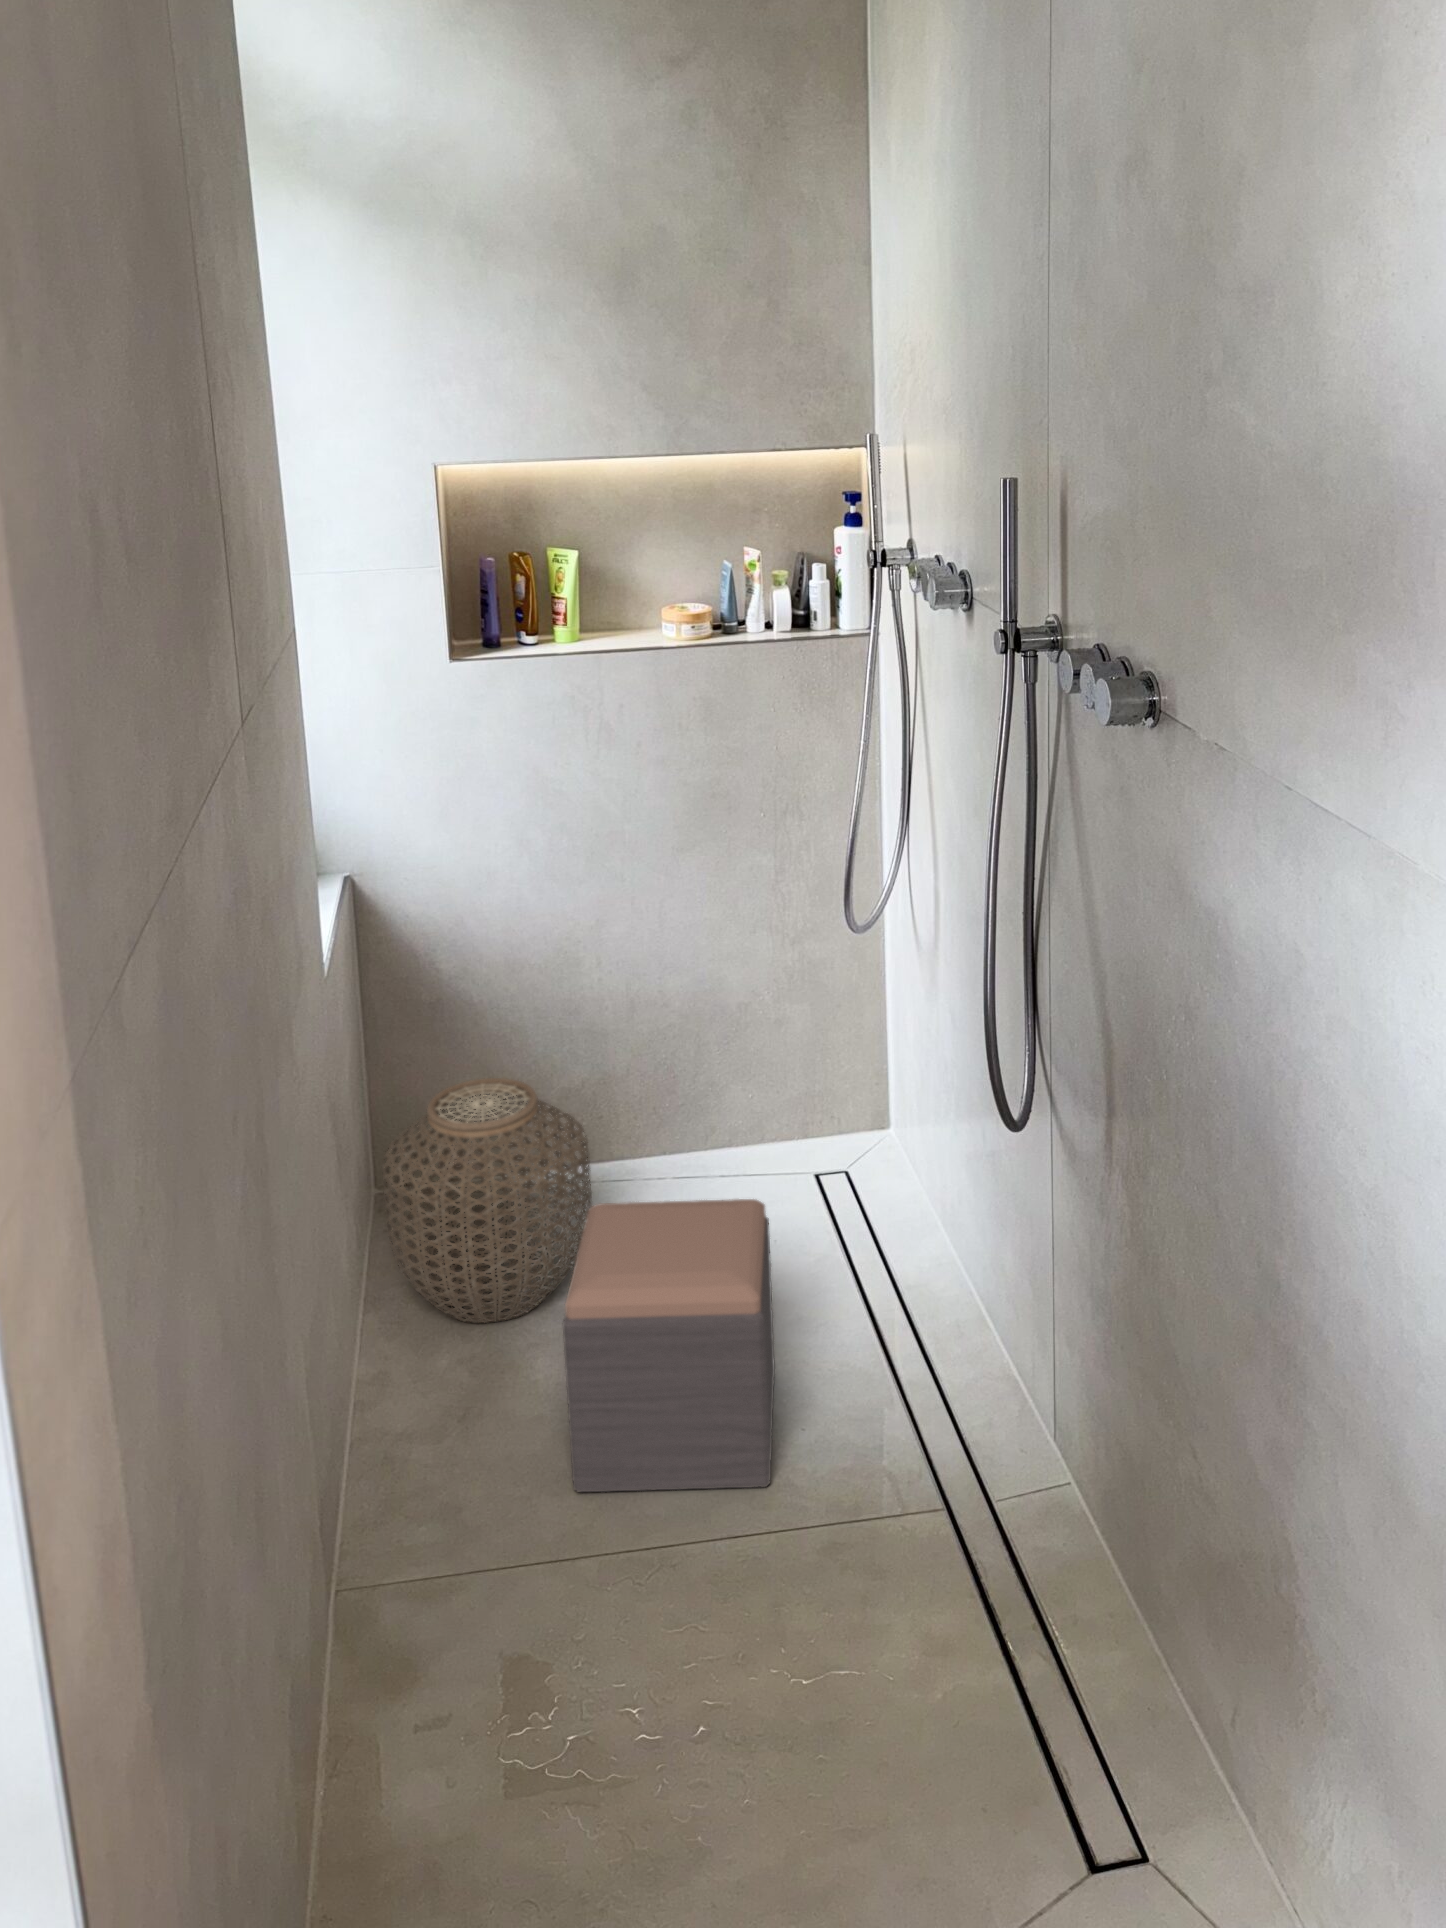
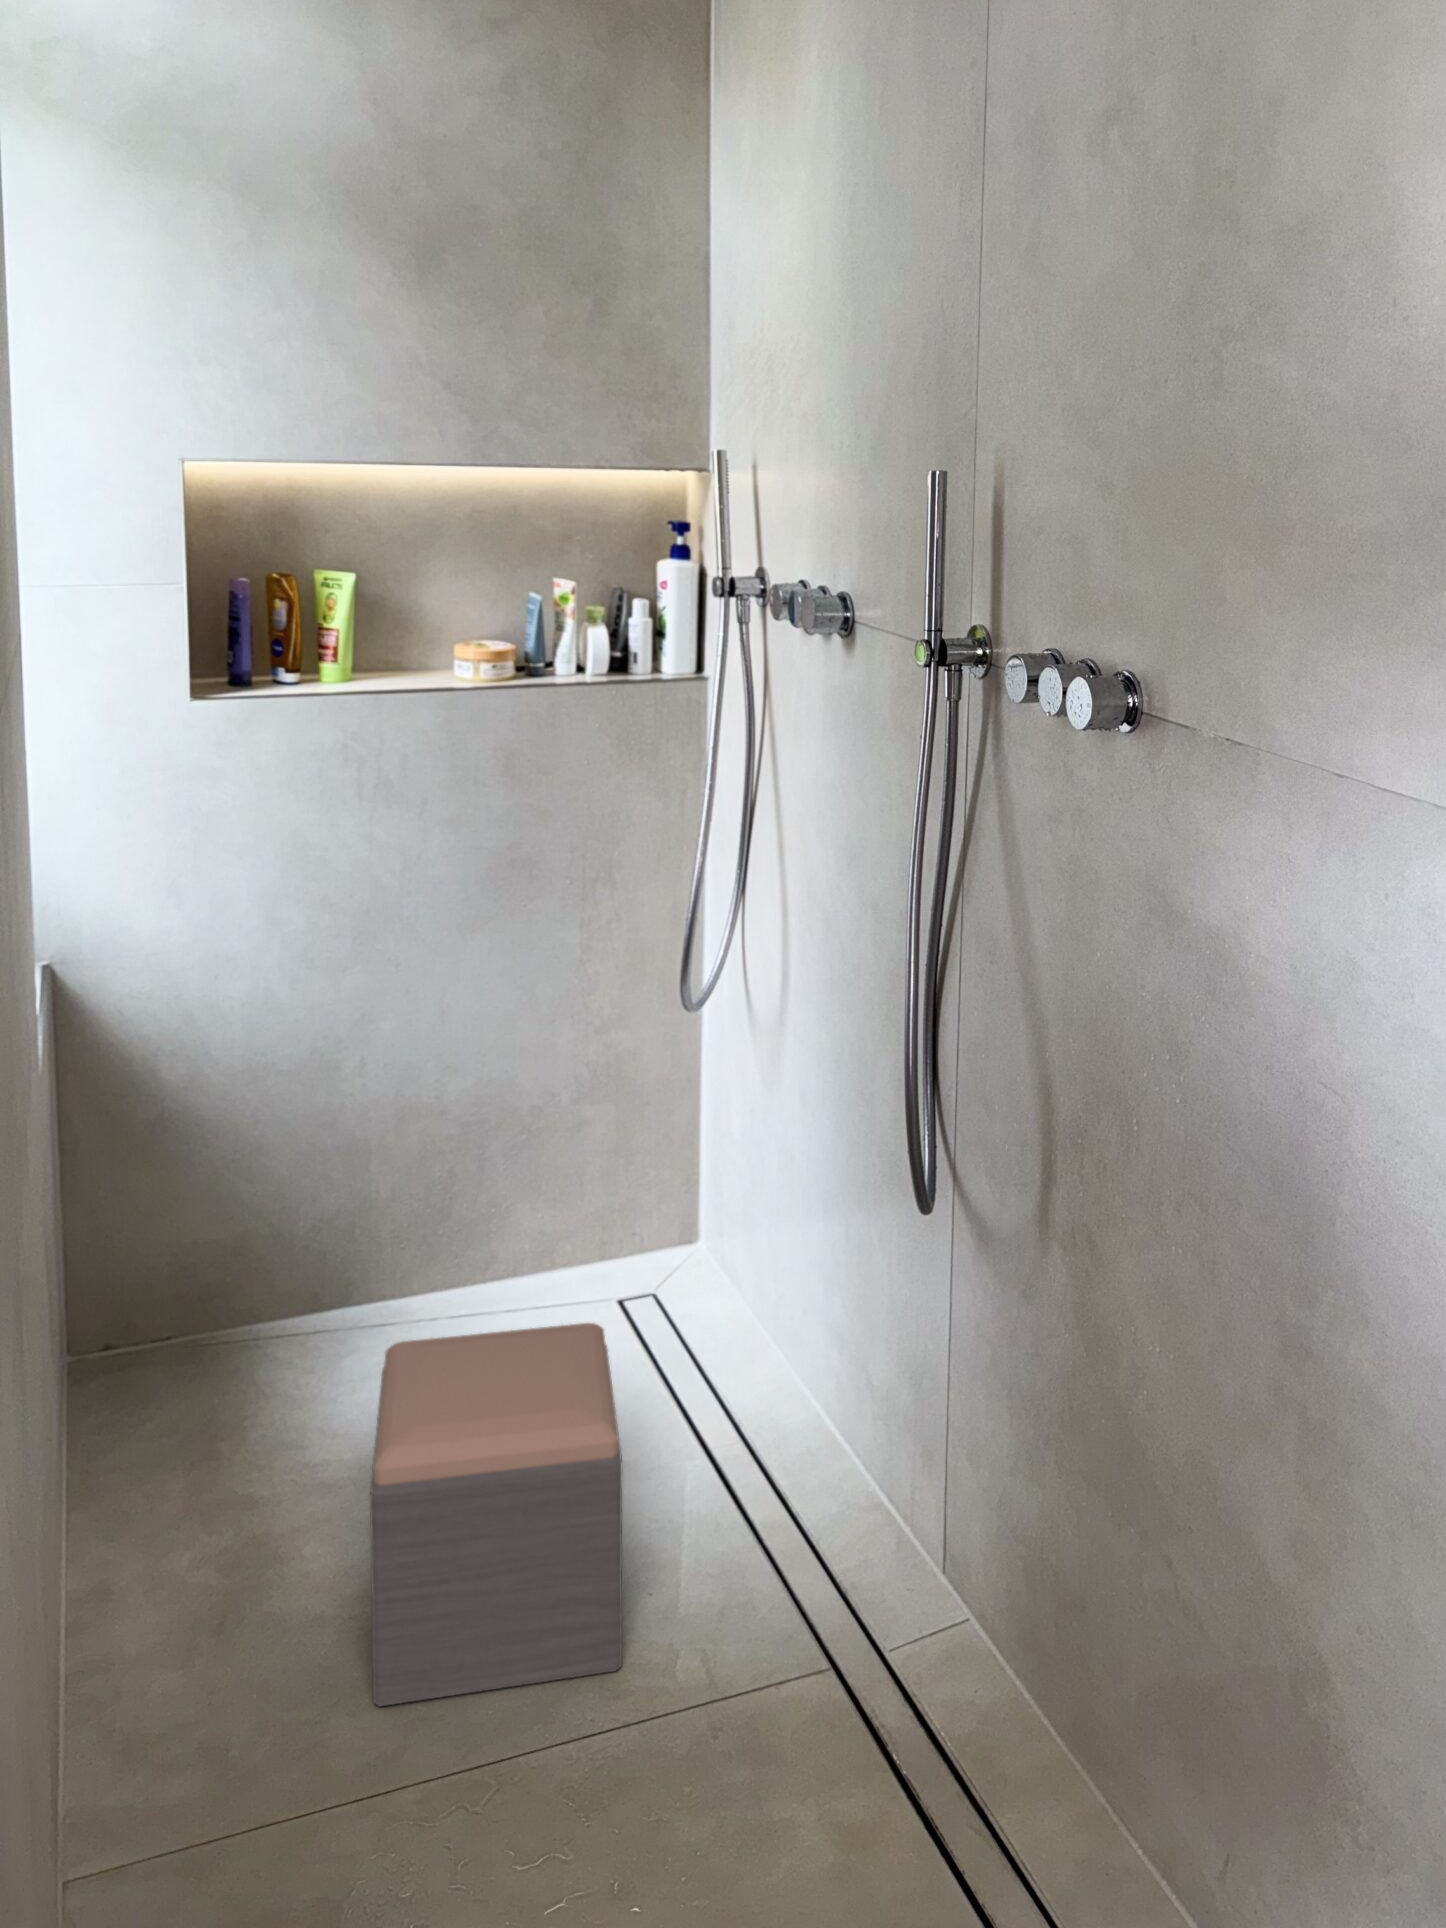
woven basket: present [382,1078,592,1323] -> none [101,1201,369,1509]

